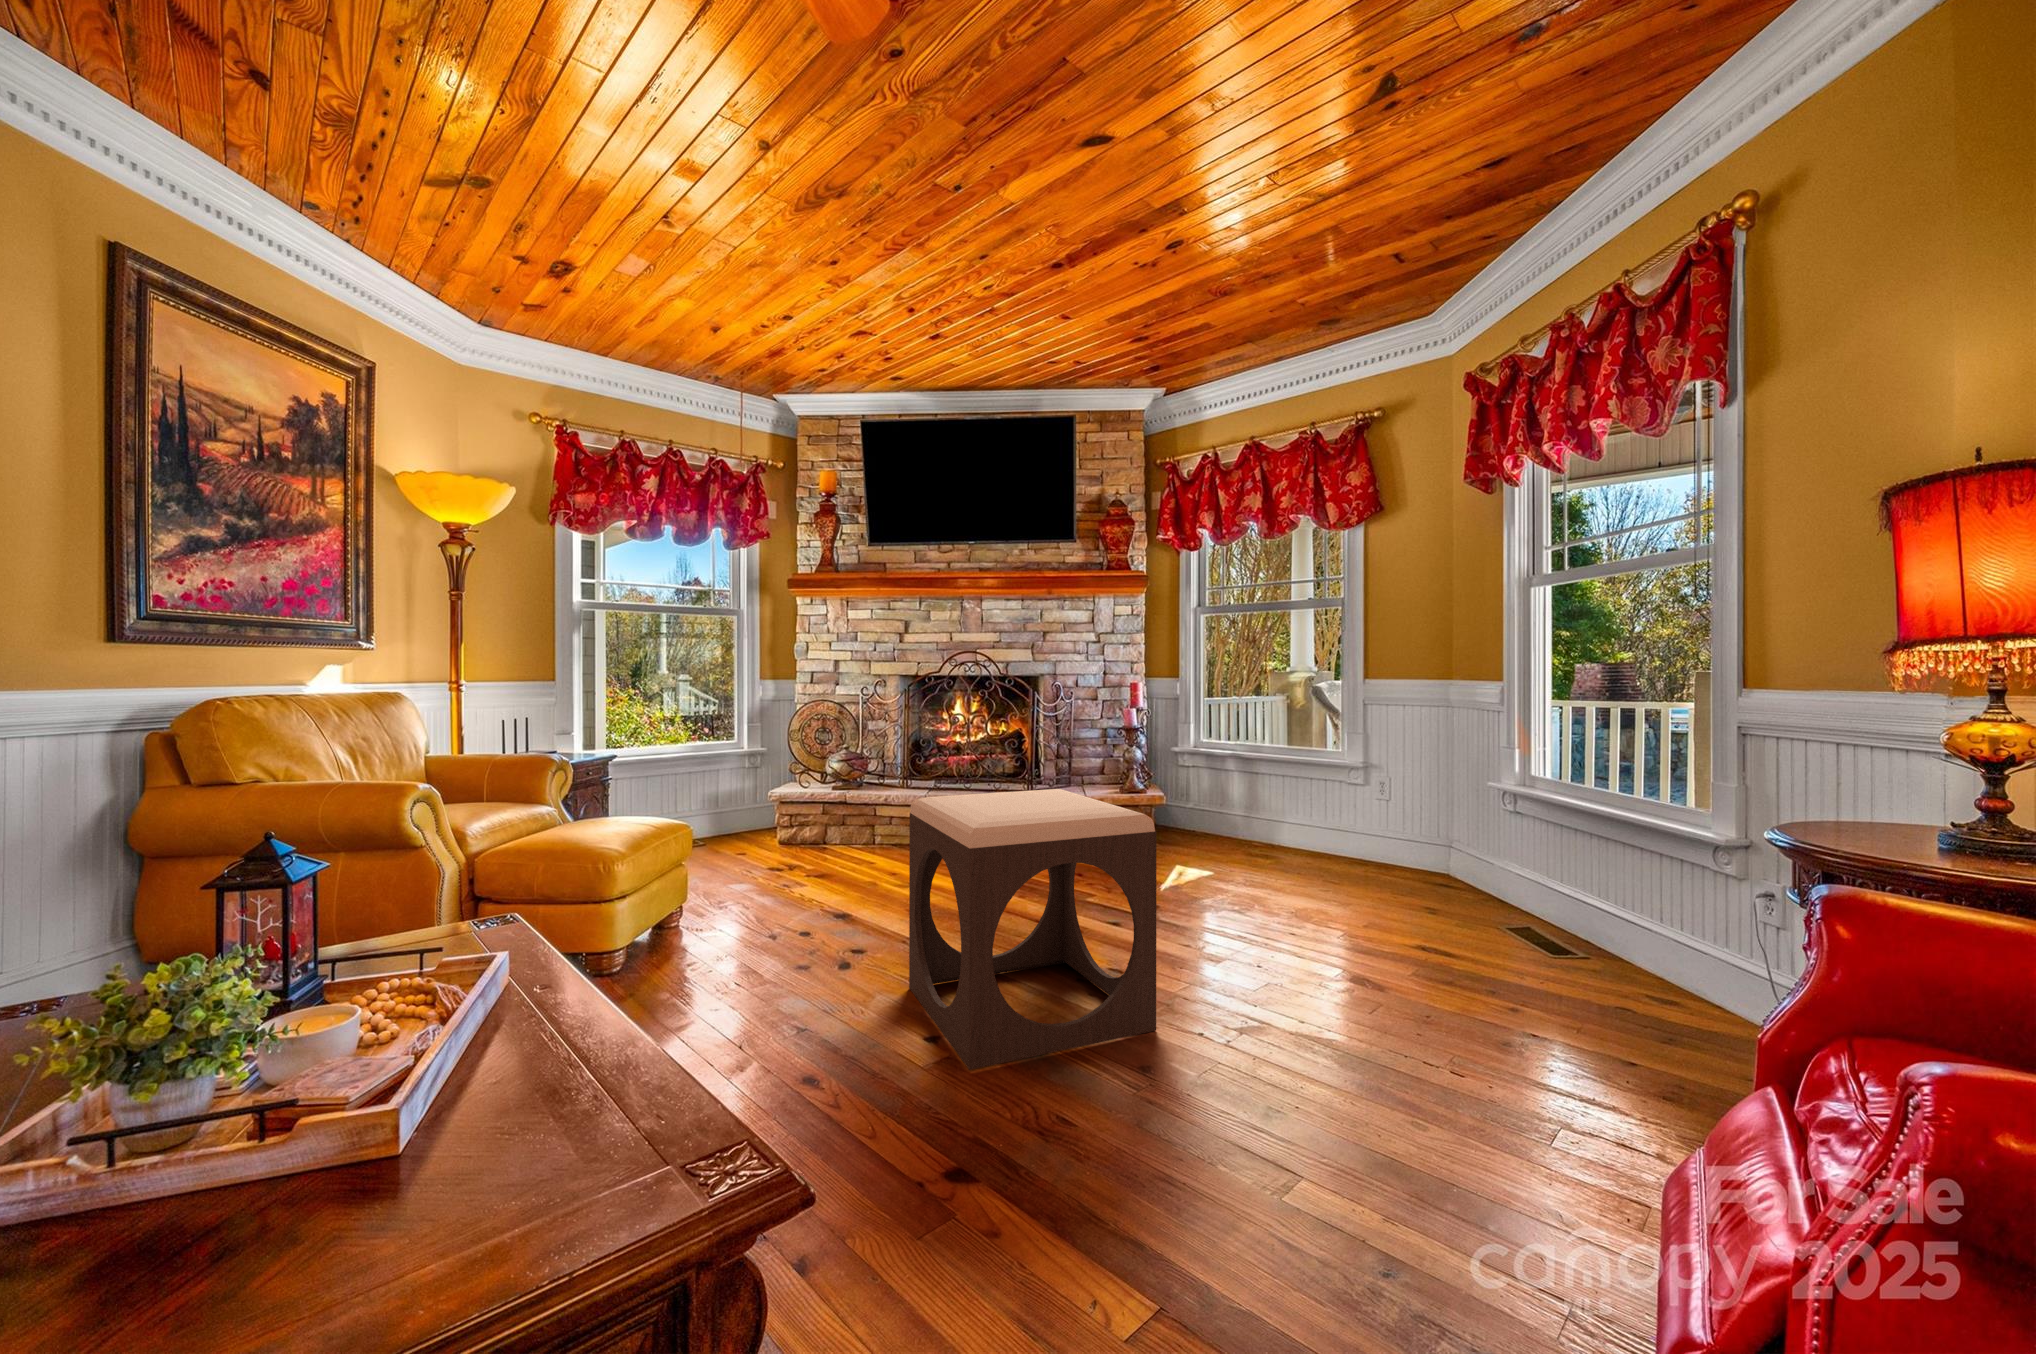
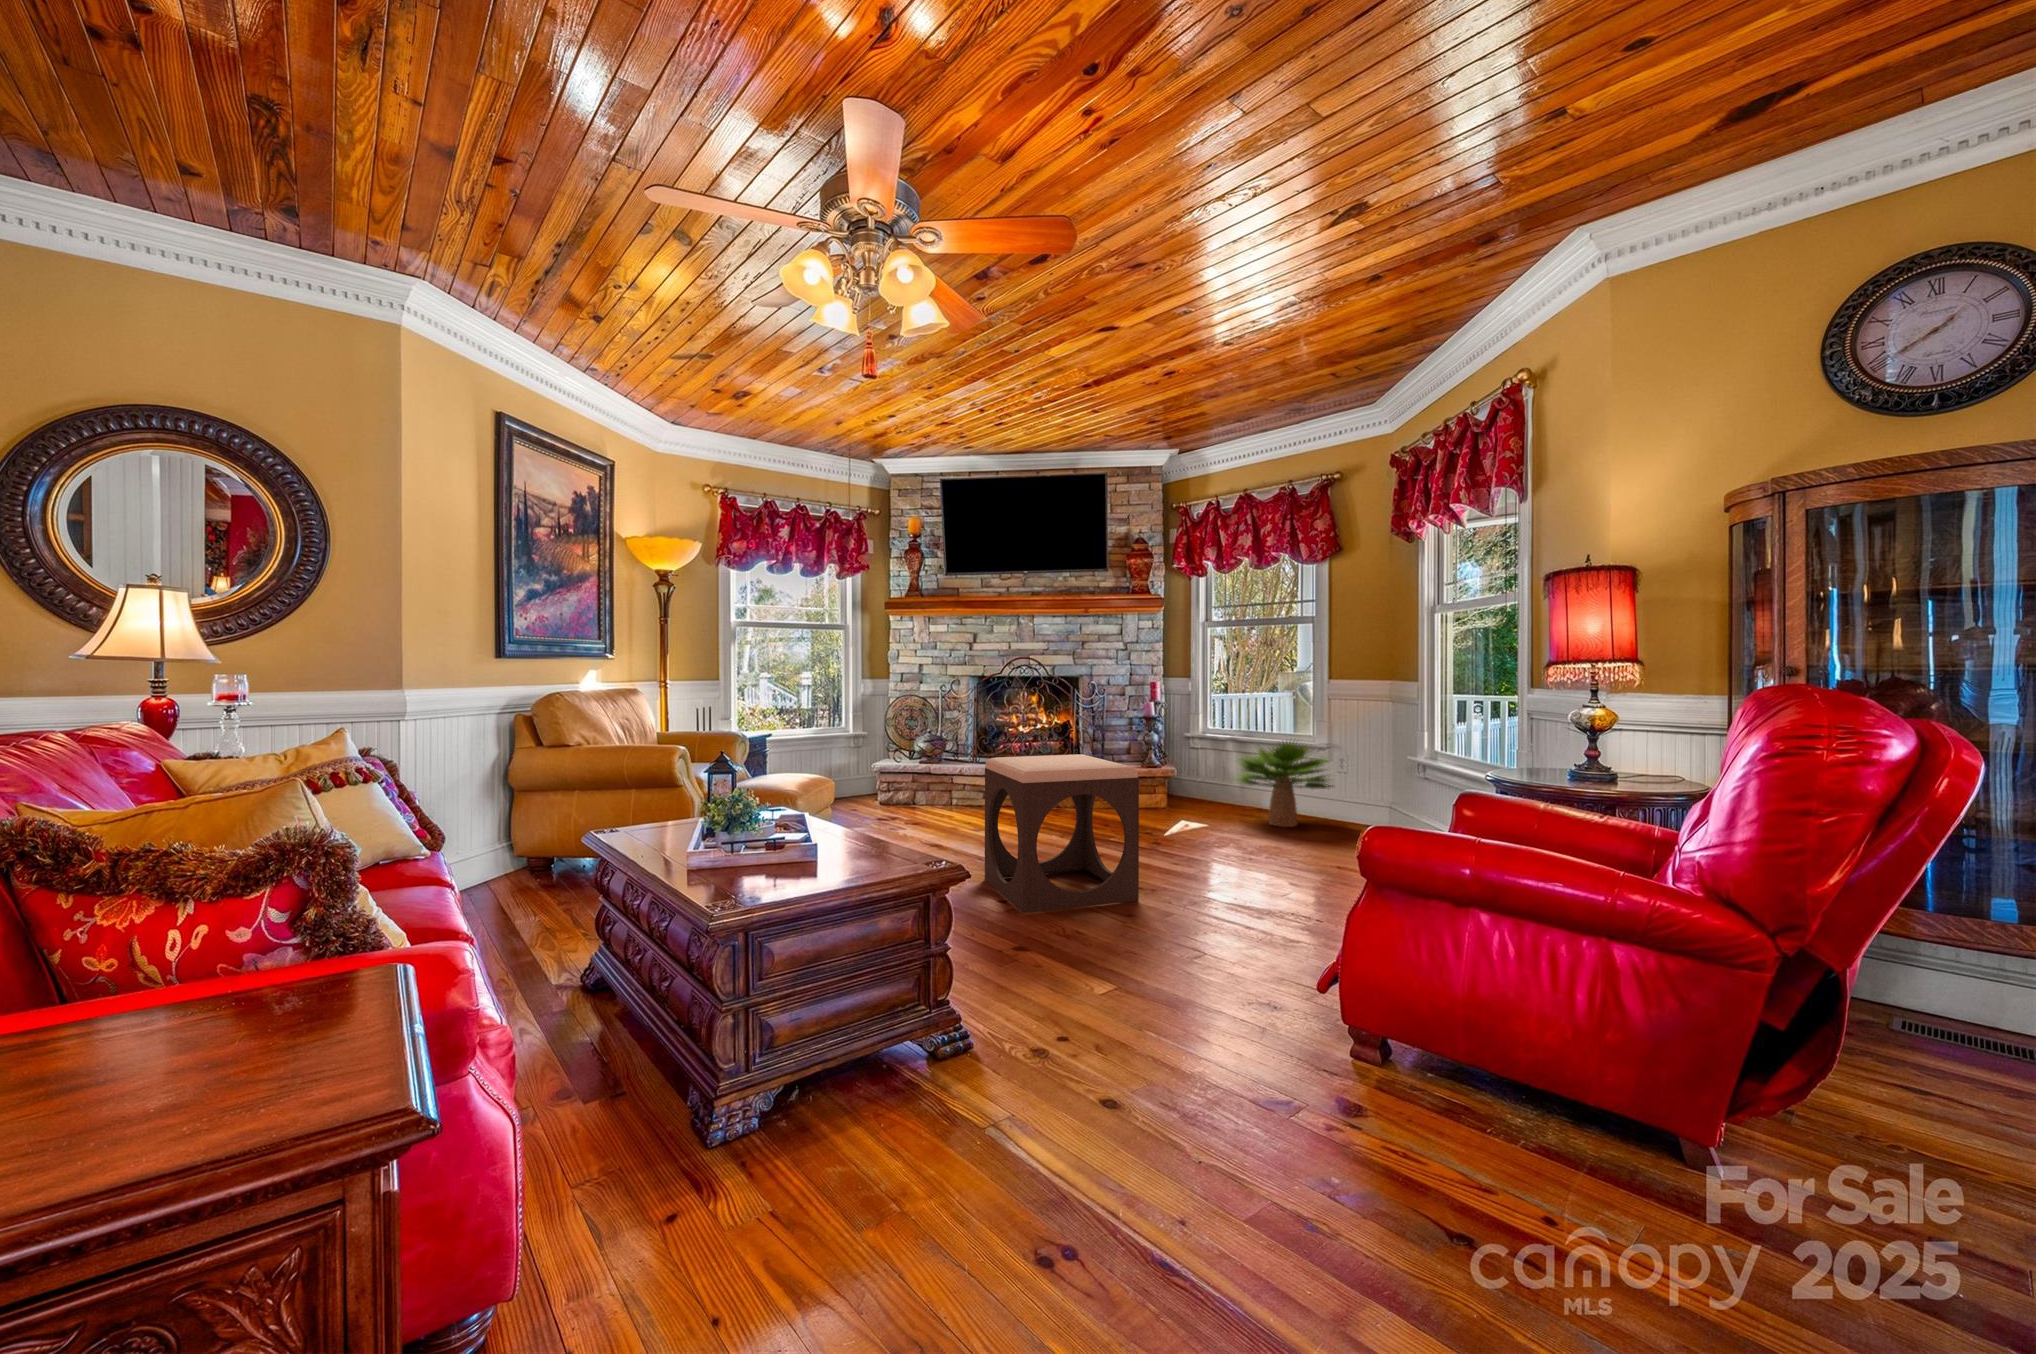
potted plant: none [1240,755,1388,873] -> present [1235,740,1333,827]

